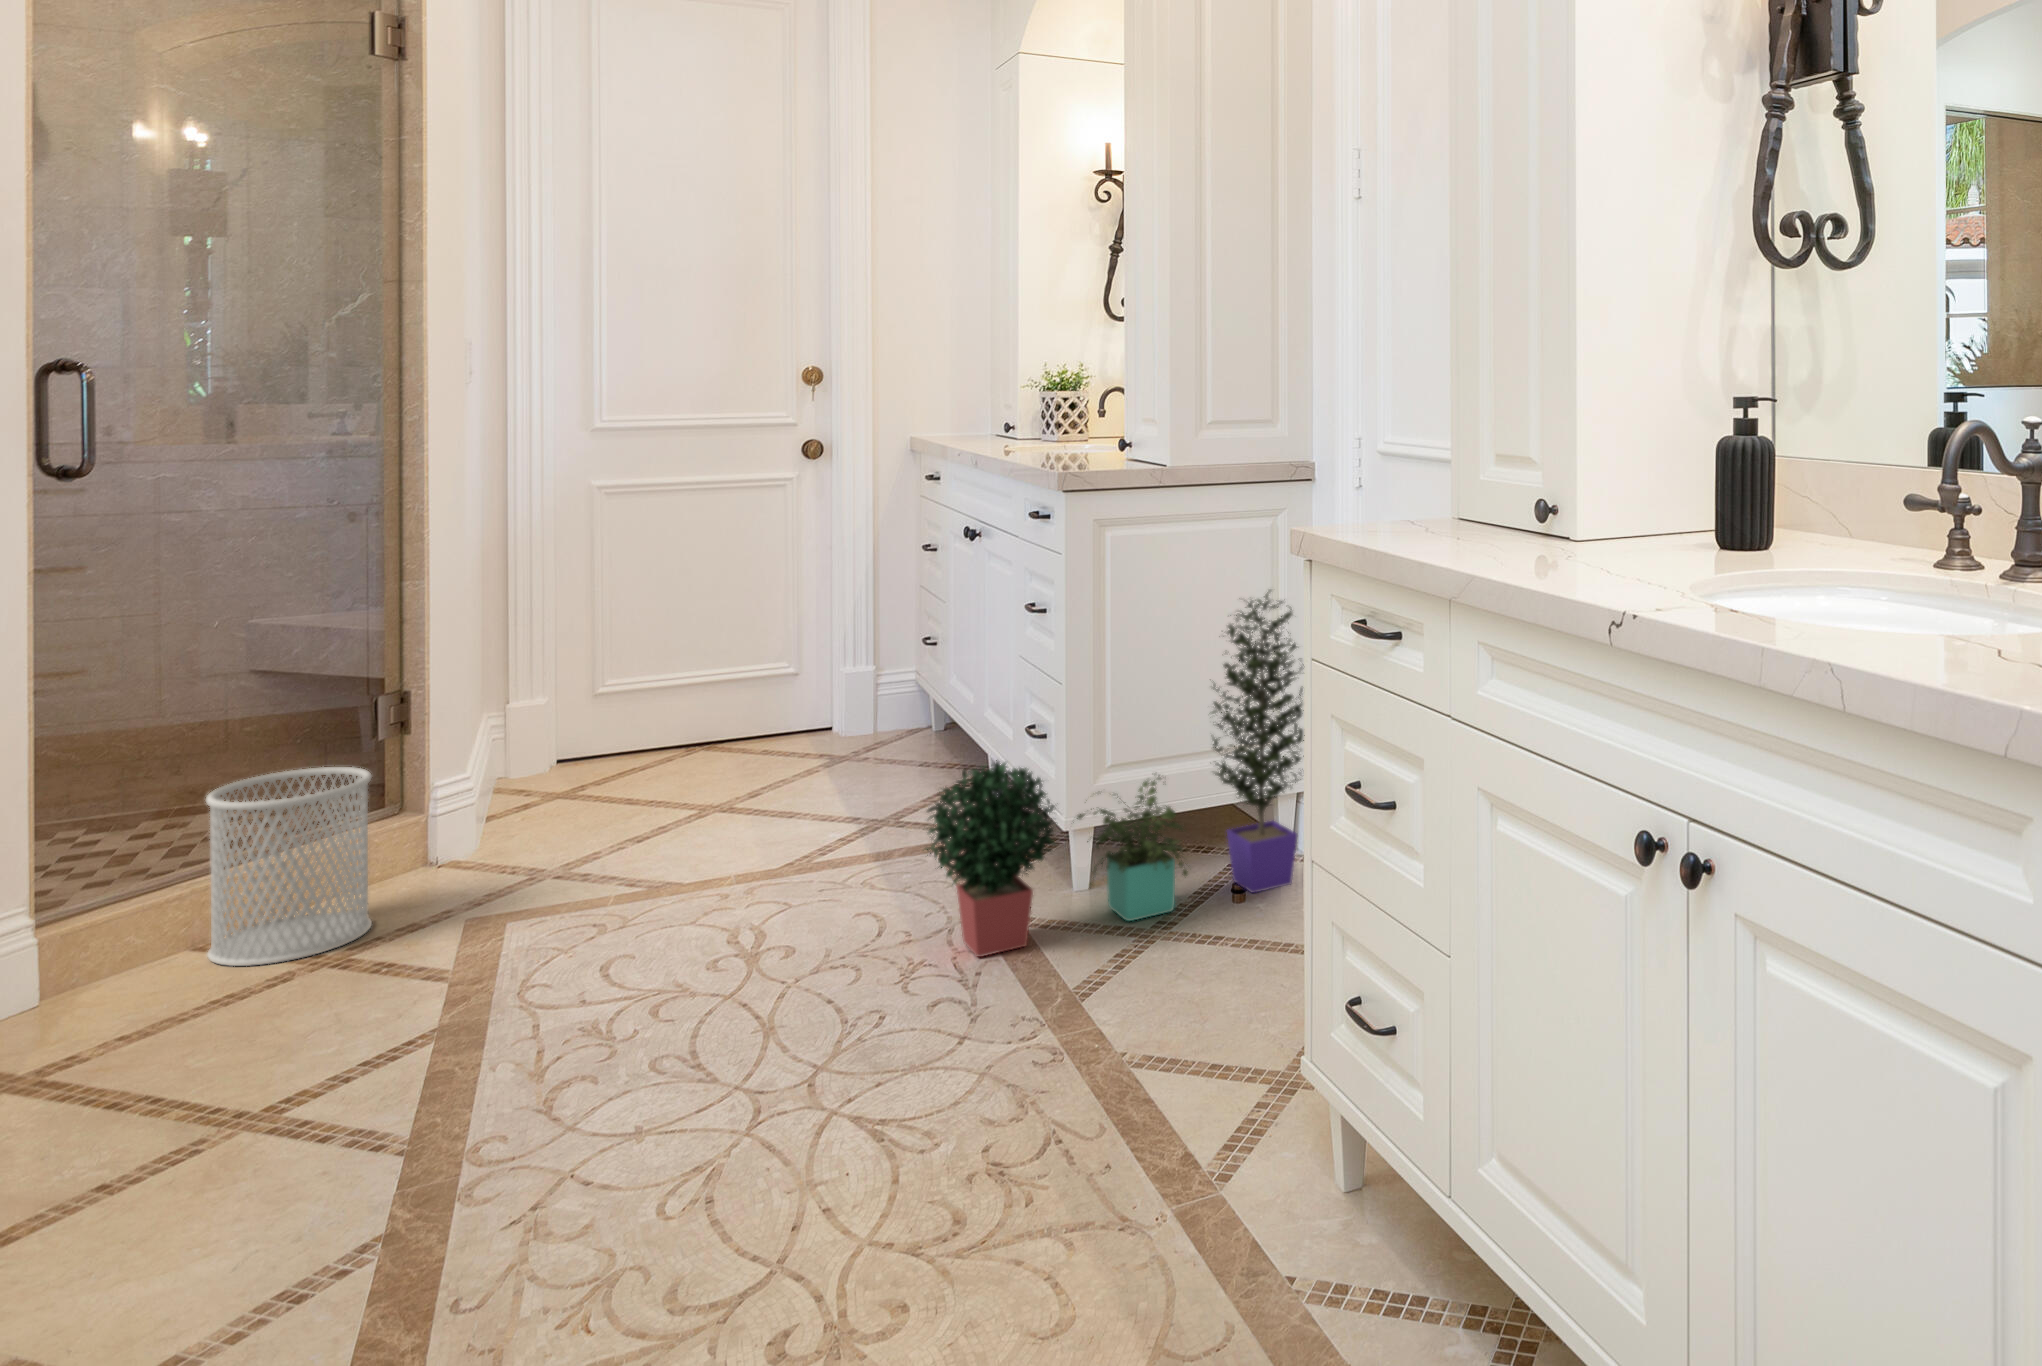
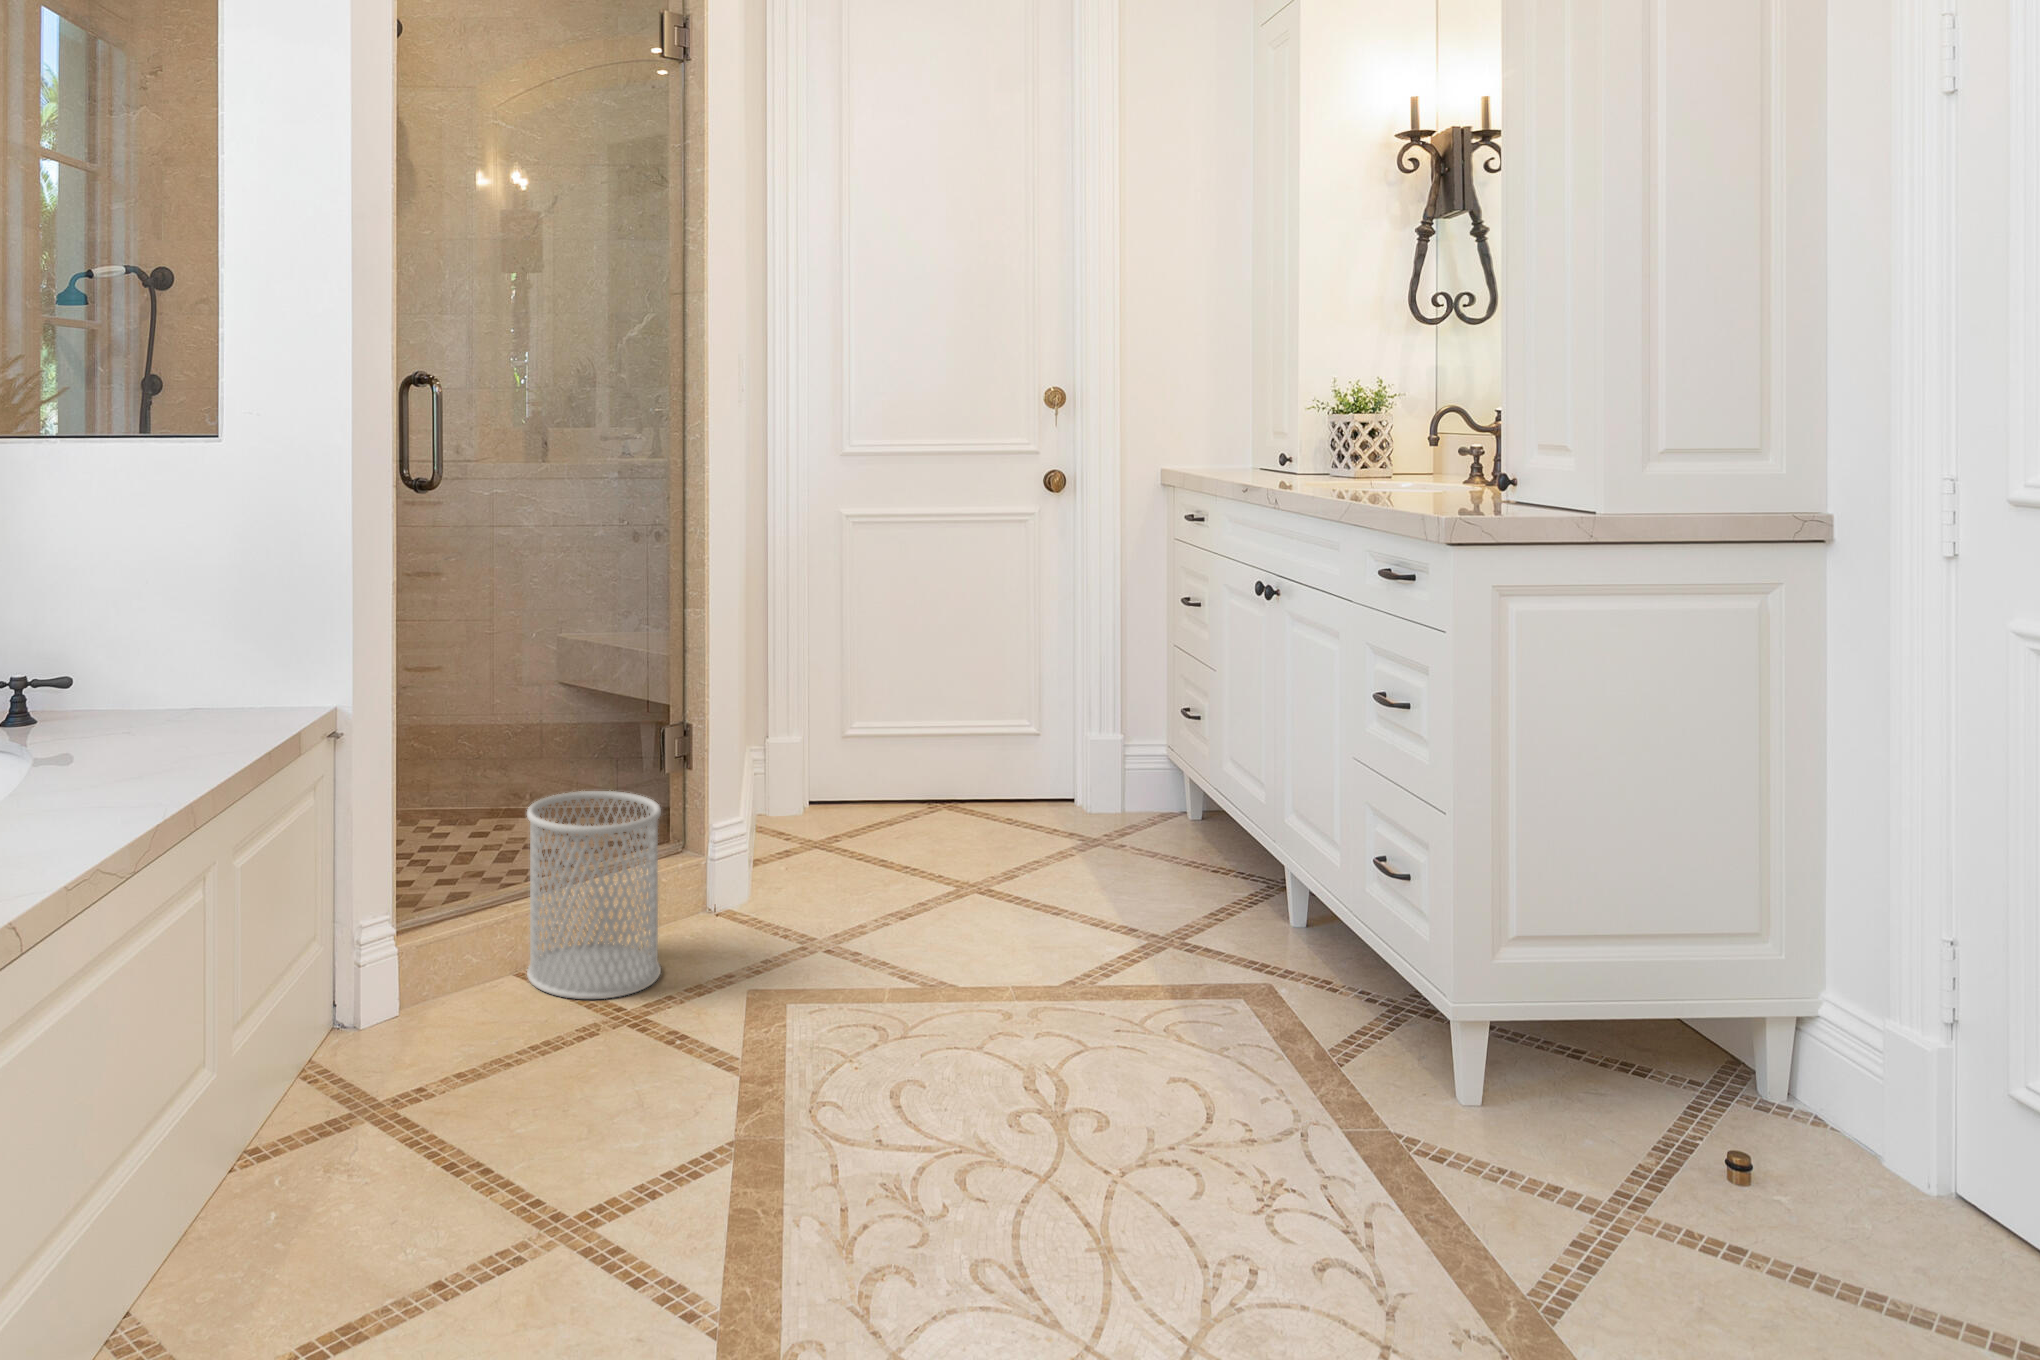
potted plant: present [926,590,1305,957] -> none [1301,723,1958,1231]

